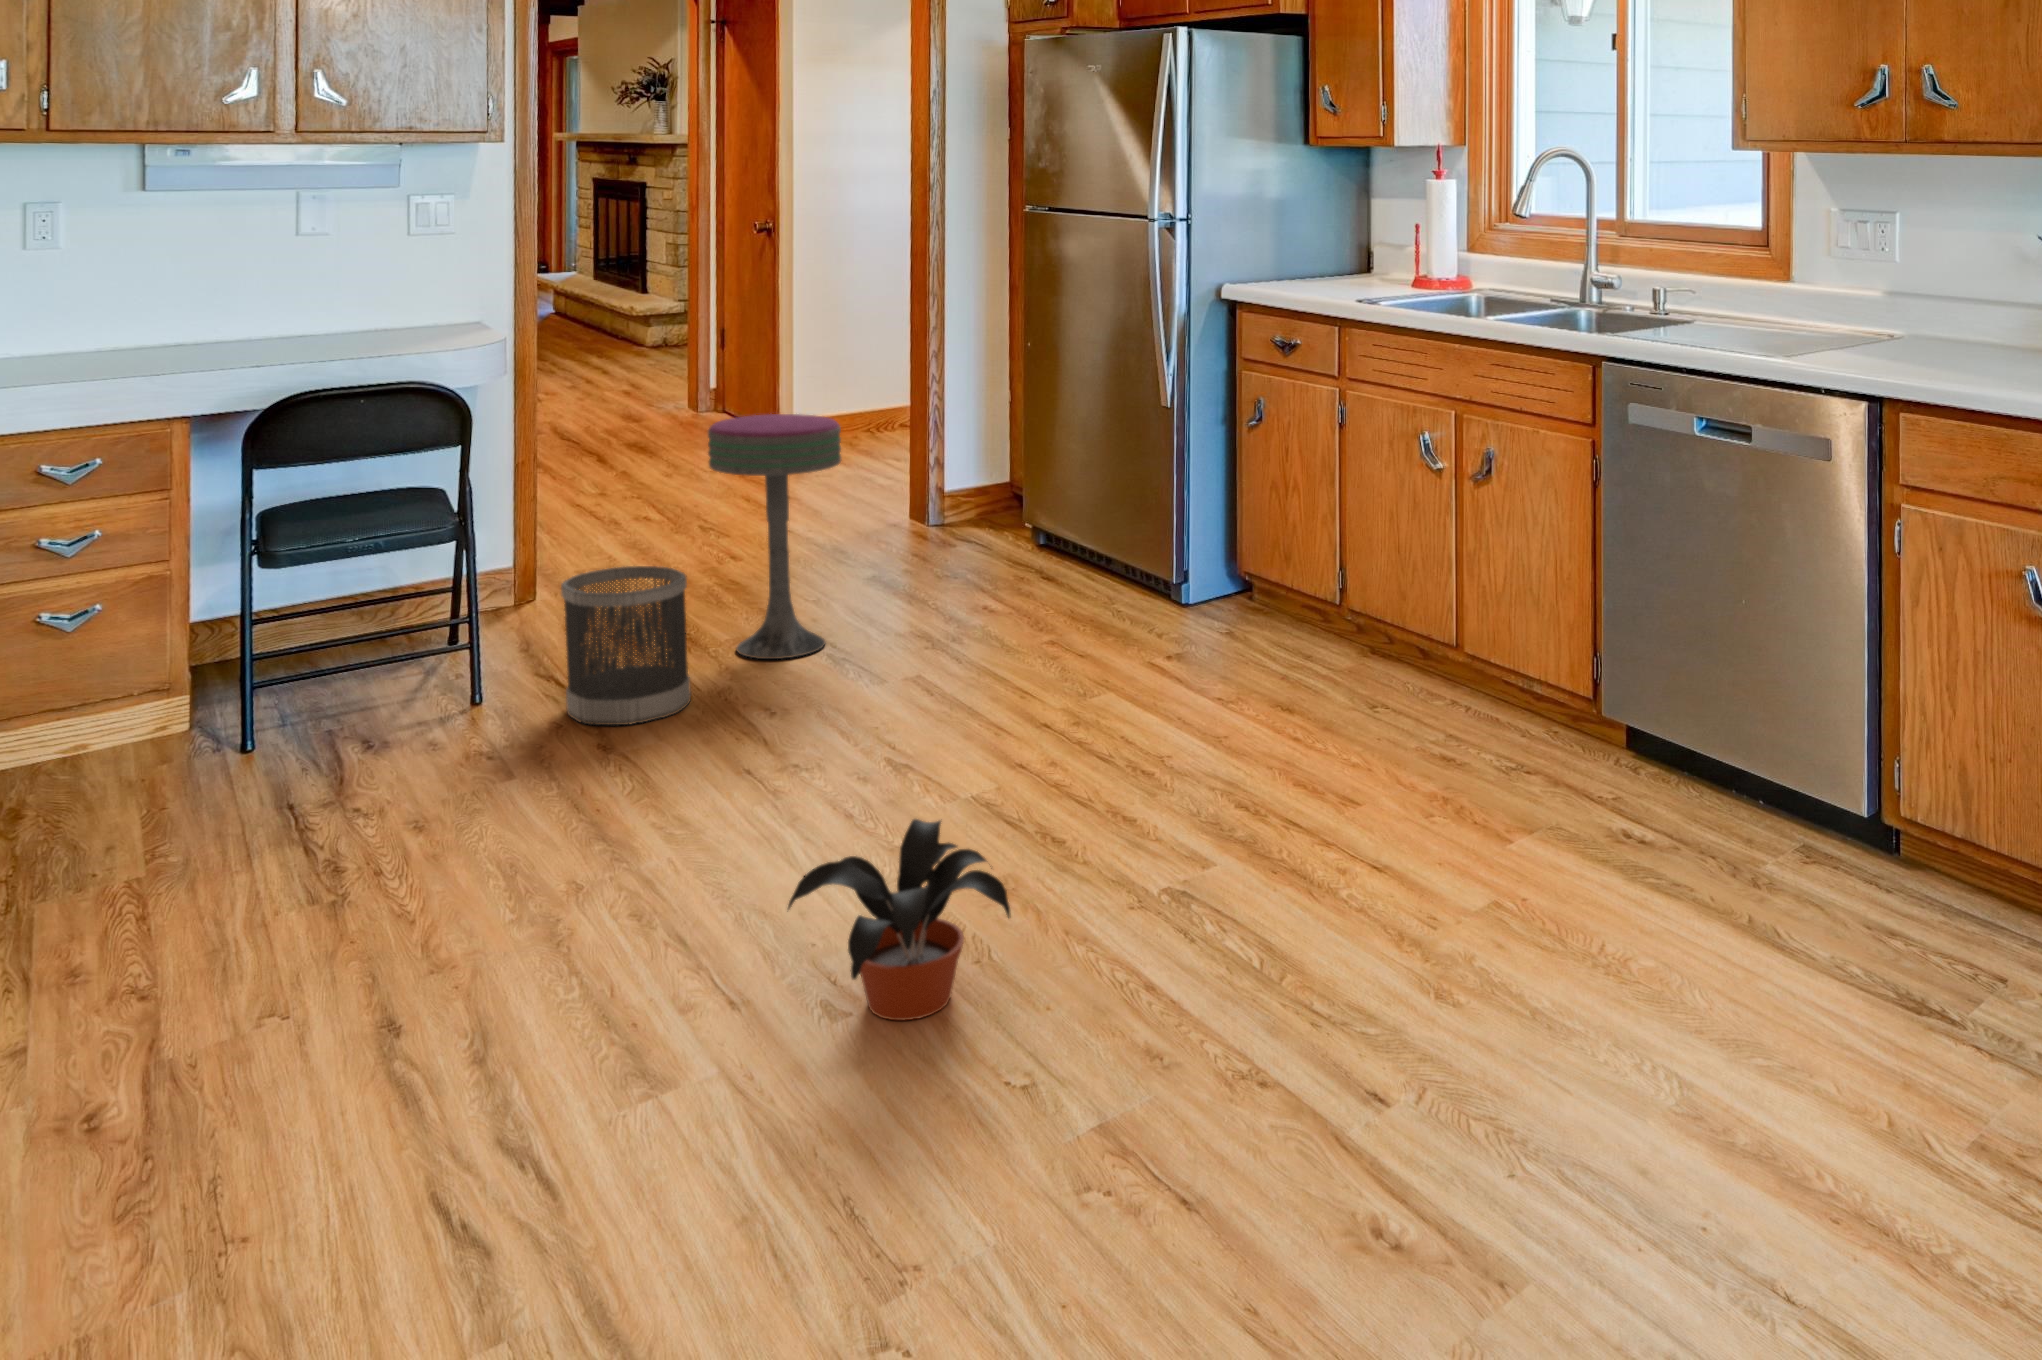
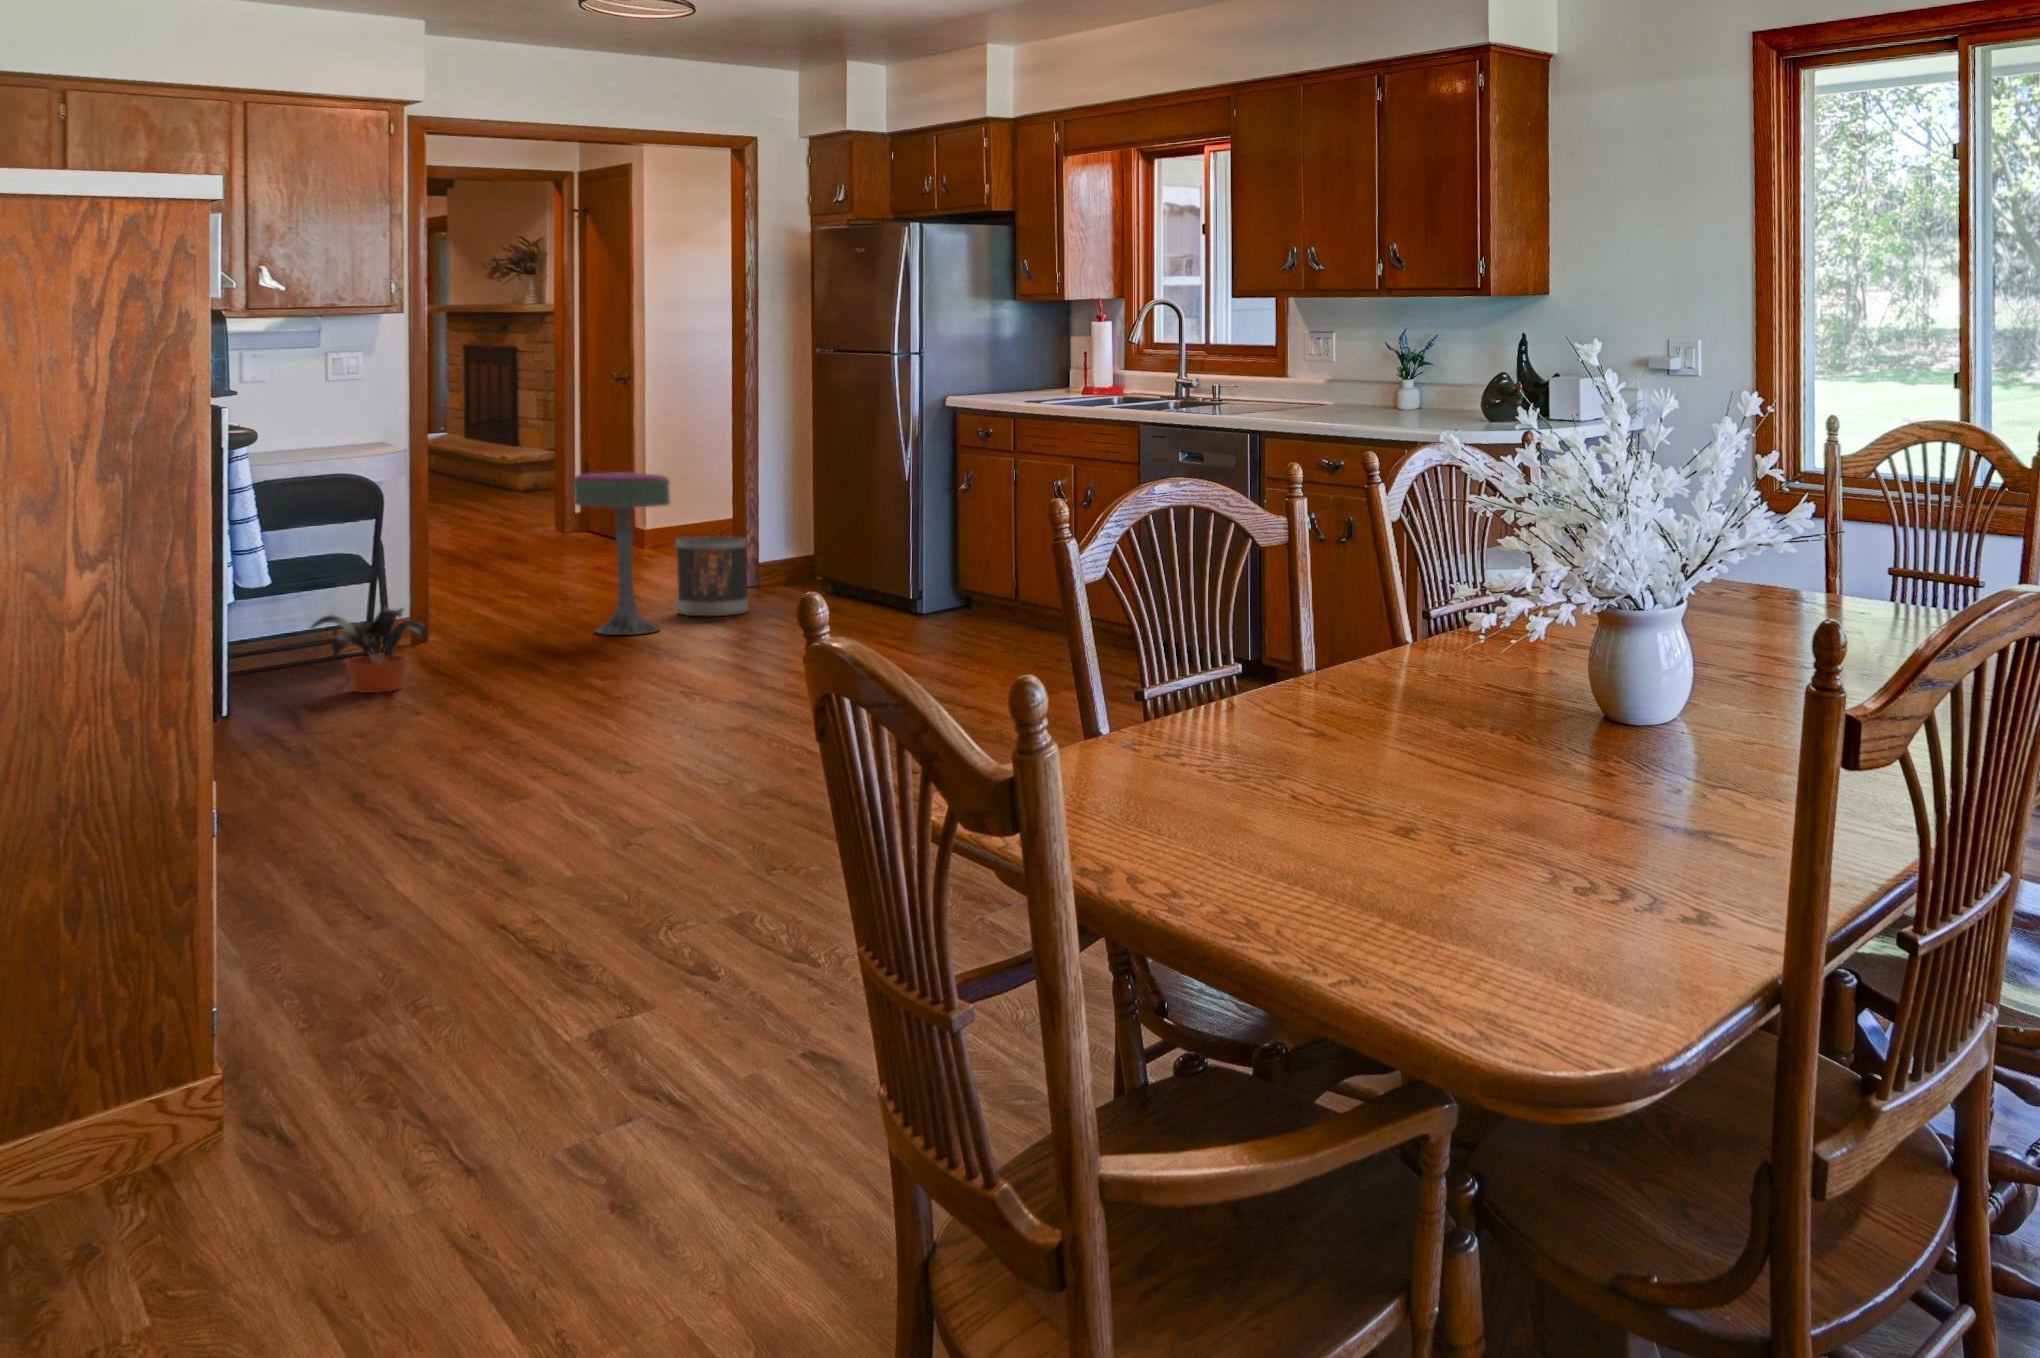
wastebasket: present [561,566,691,725] -> present [675,536,748,616]
potted plant: present [788,819,1010,1020] -> present [311,608,427,693]

